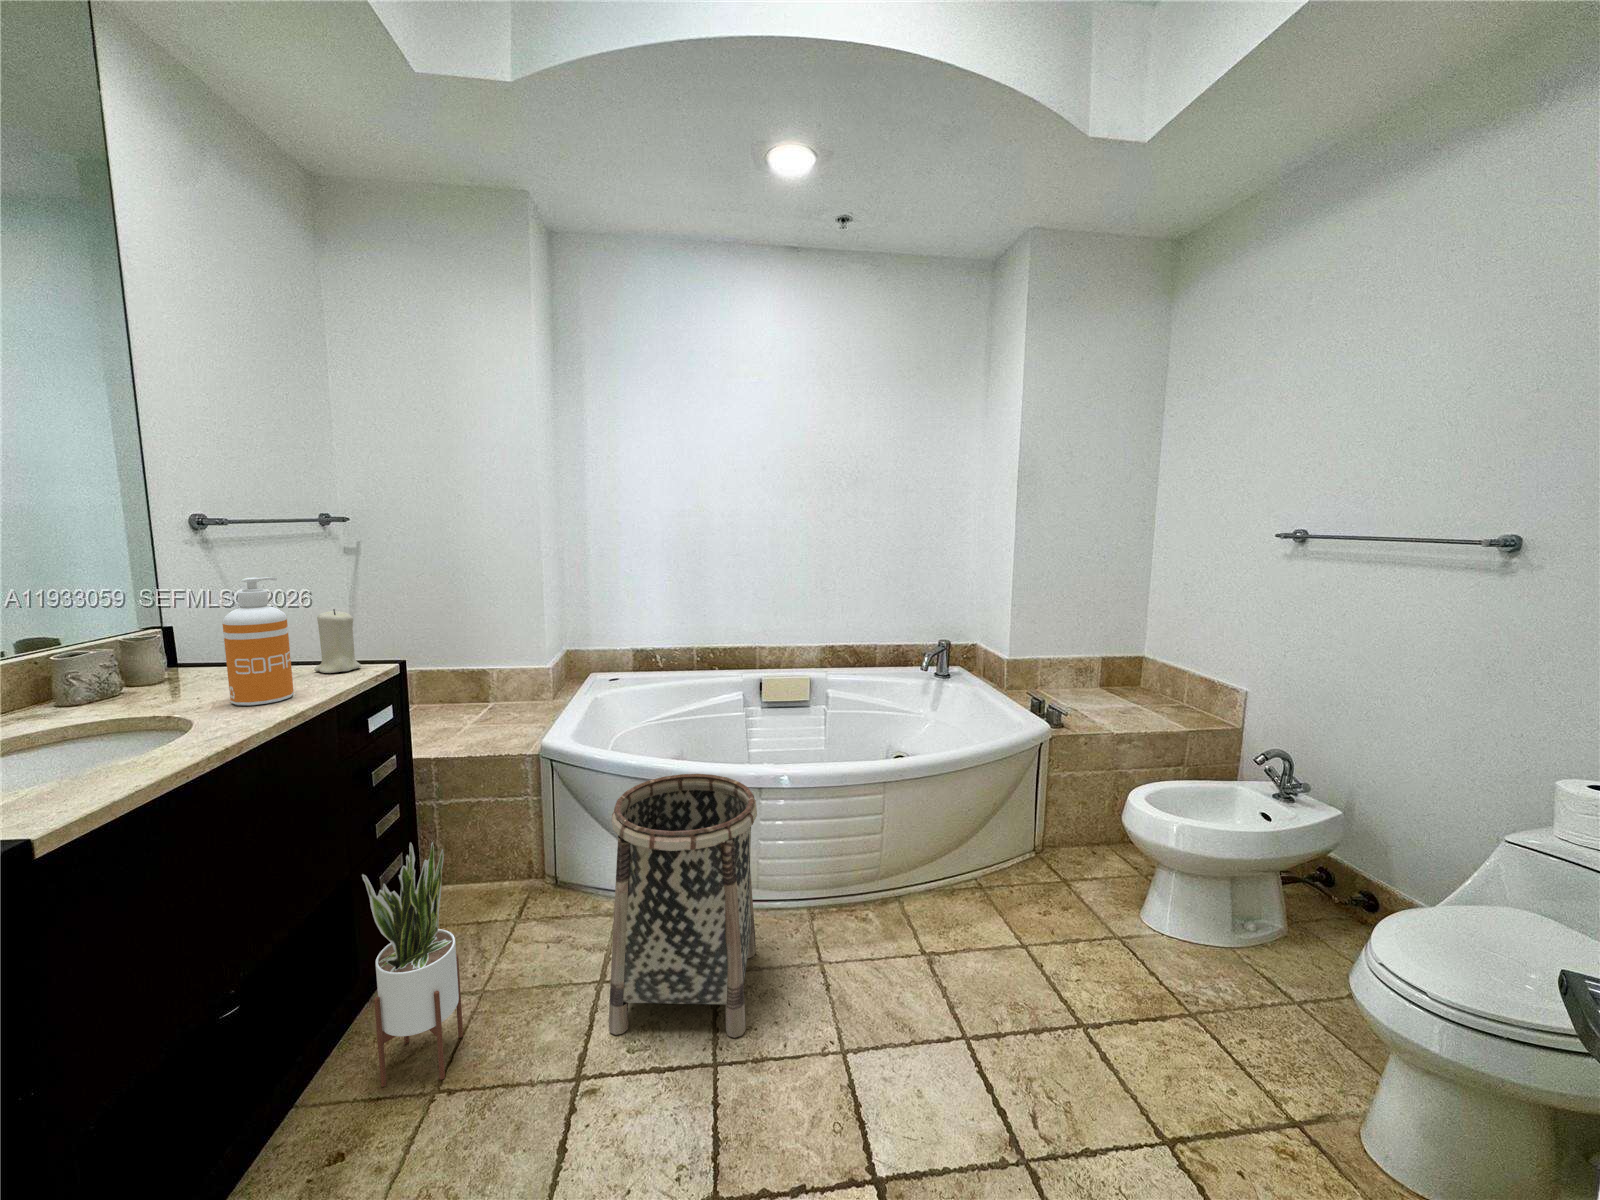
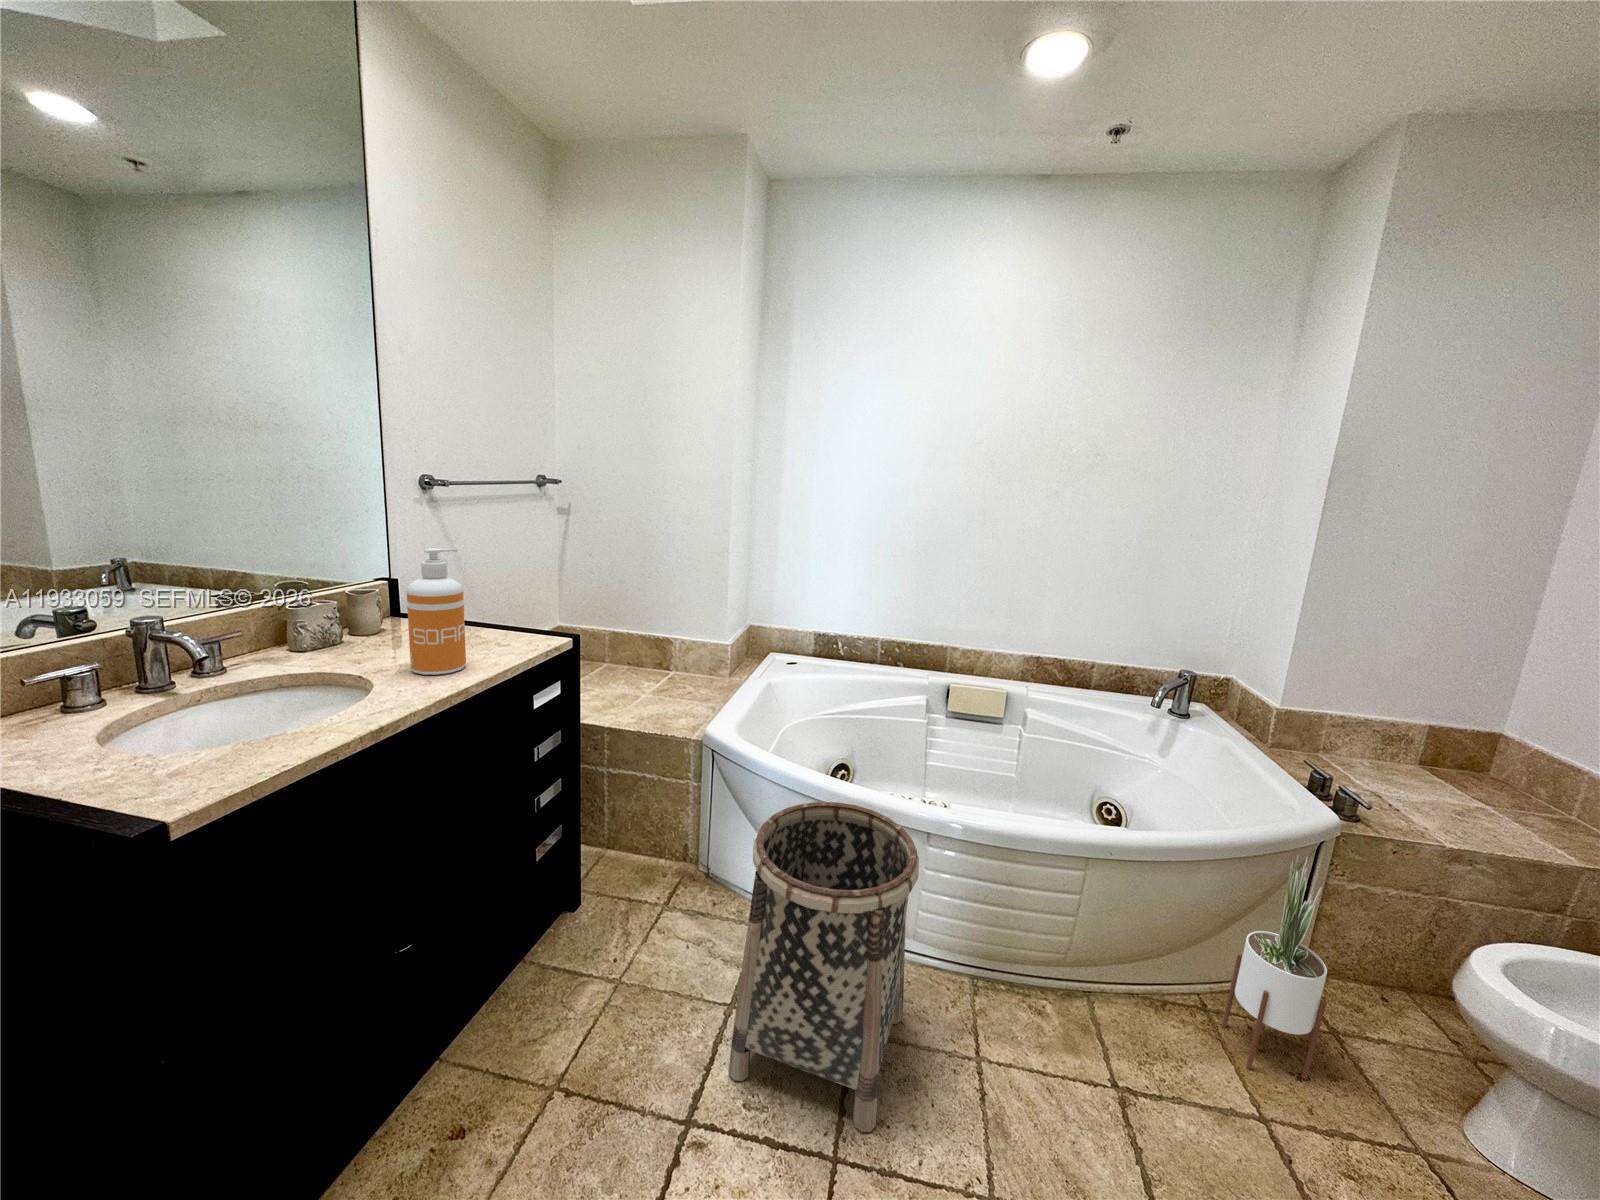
candle: present [314,609,361,673] -> none [499,579,539,642]
potted plant: present [362,842,463,1087] -> present [1222,856,1327,1080]

